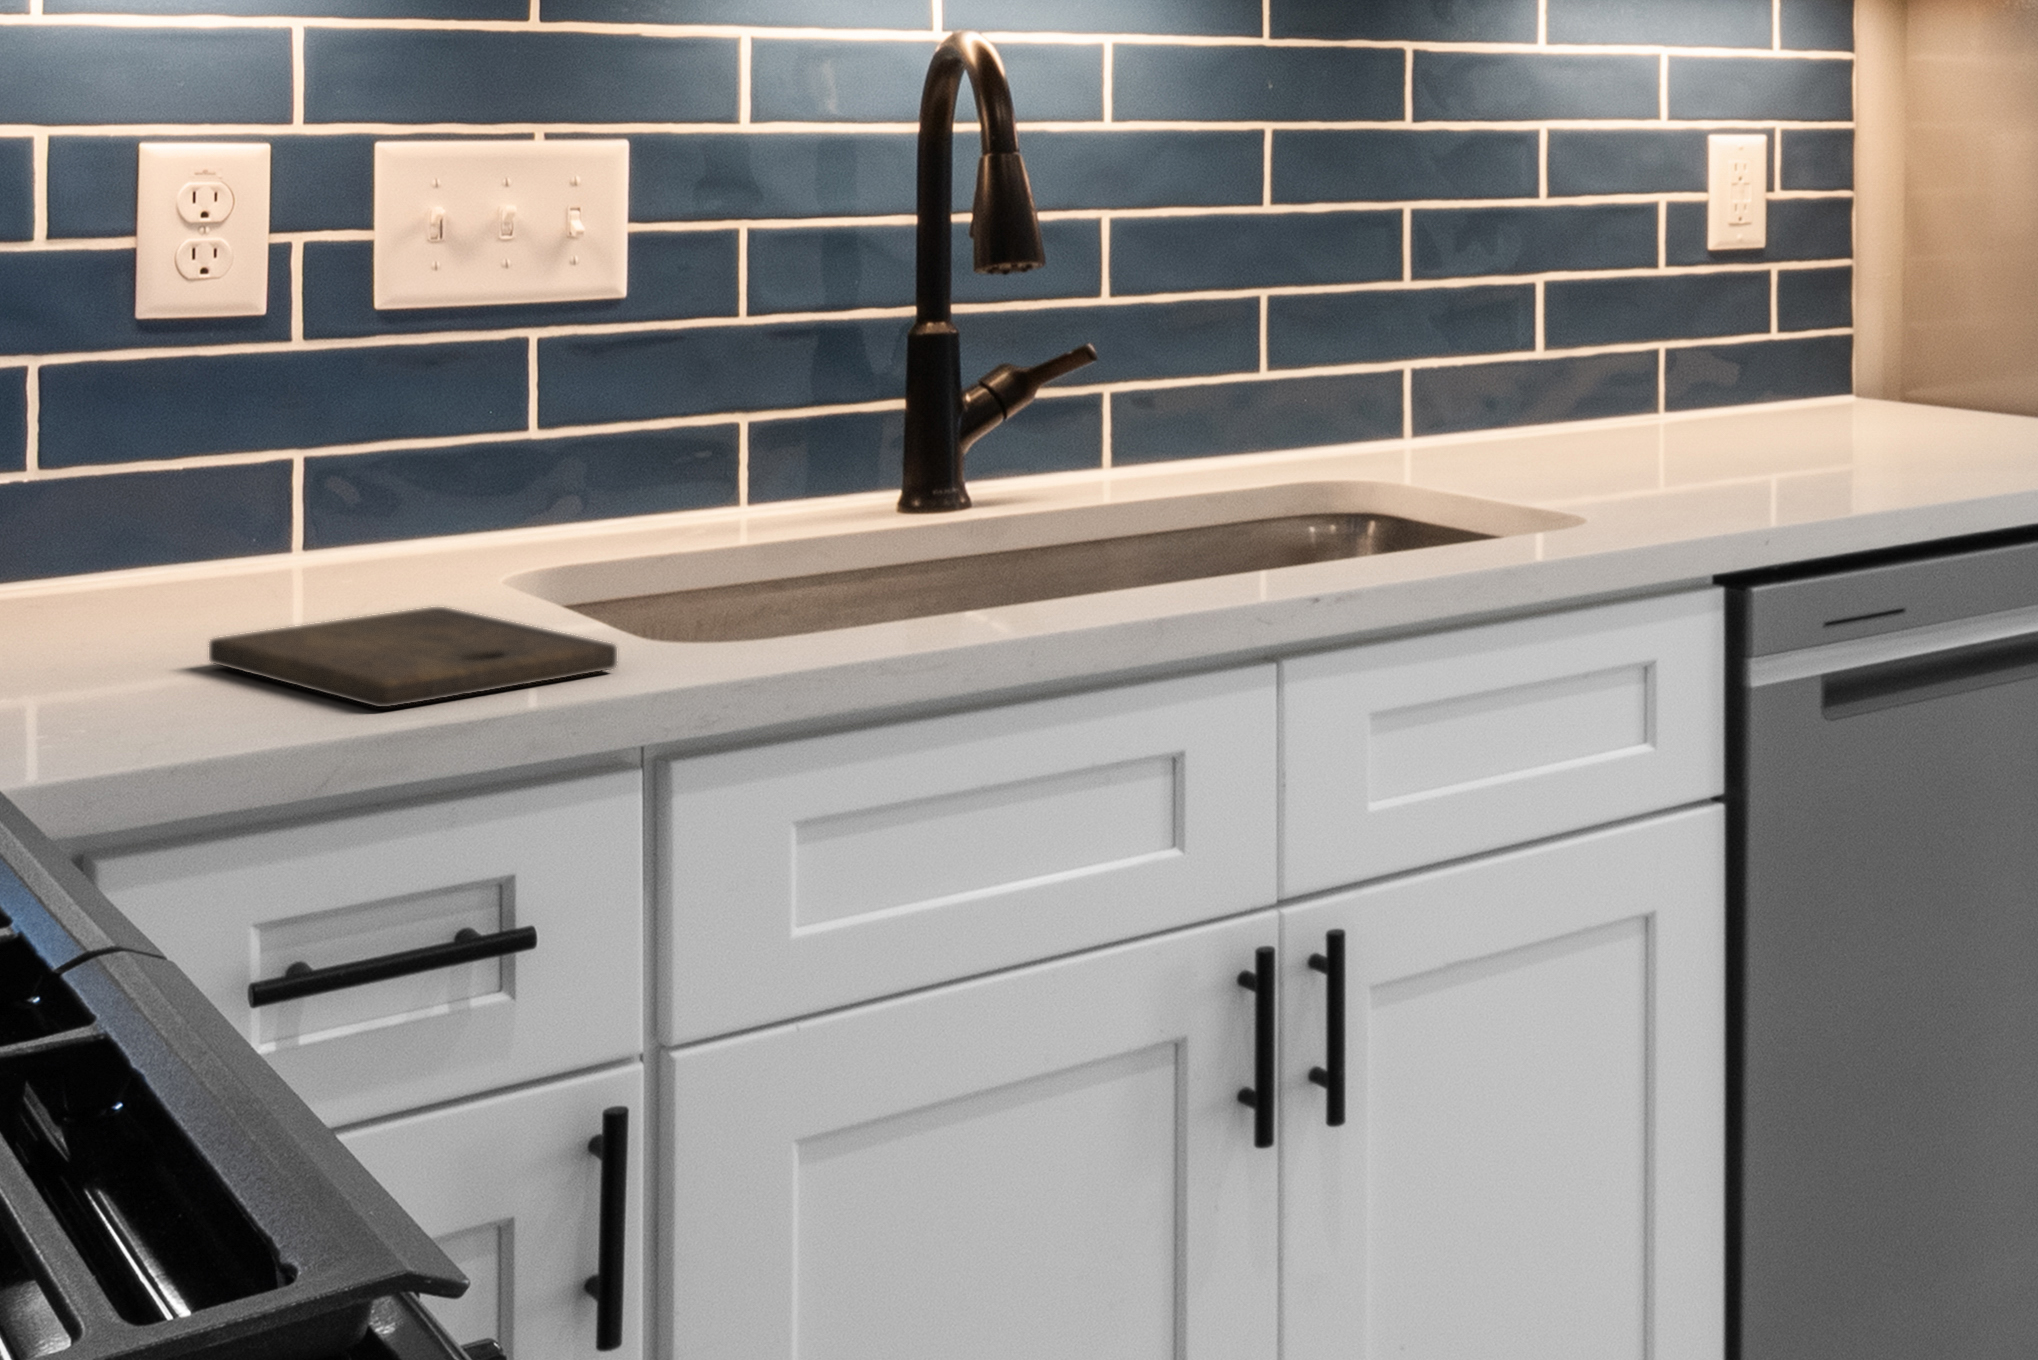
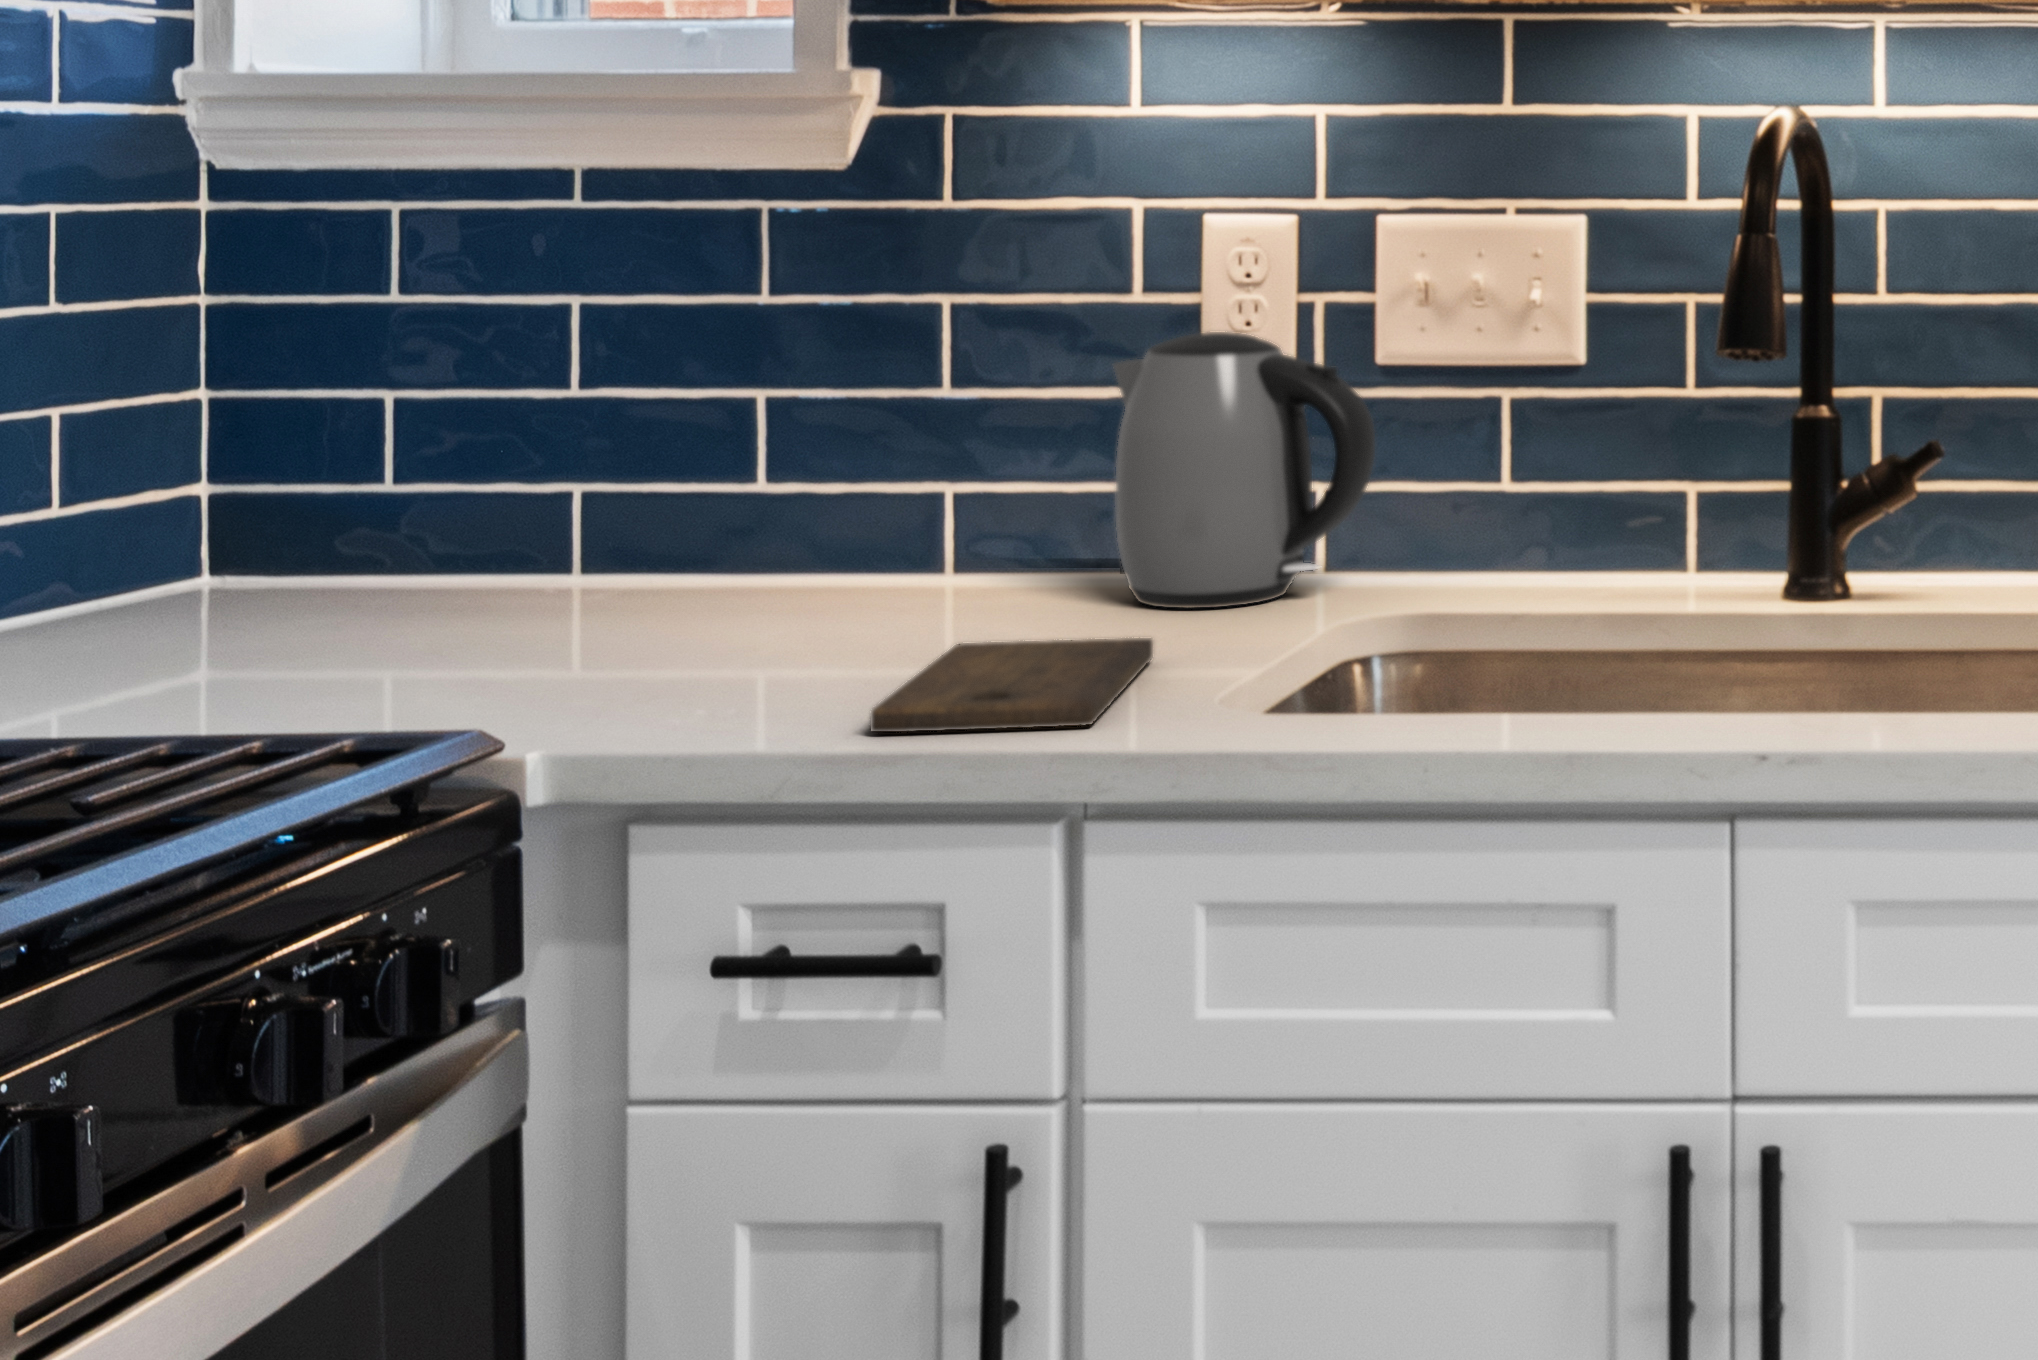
kettle: none [95,280,469,605] -> present [1114,332,1375,608]

